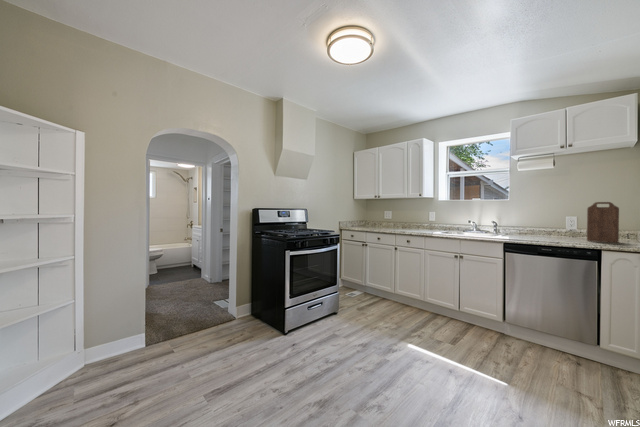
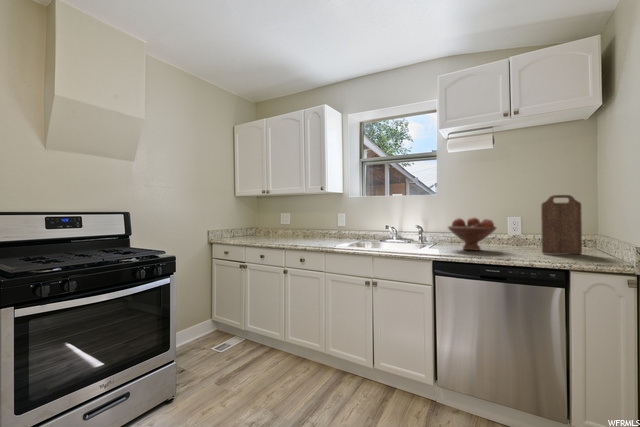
fruit bowl: none [516,216,554,238] -> present [448,218,496,251]

